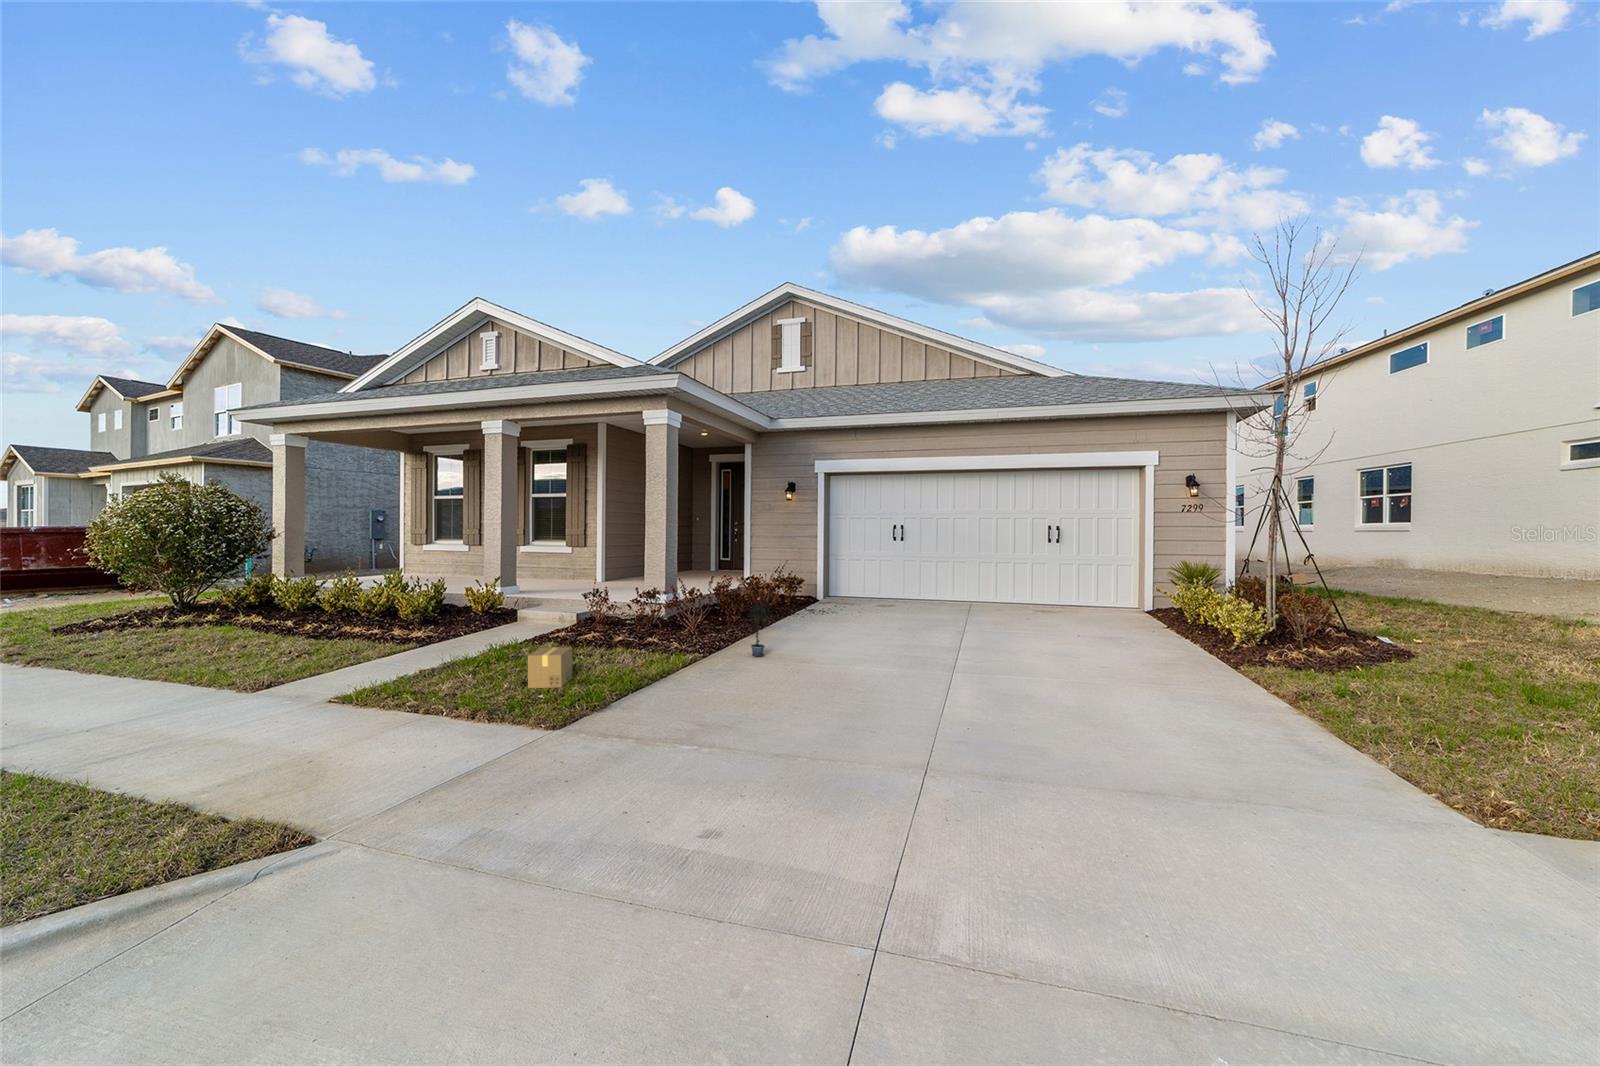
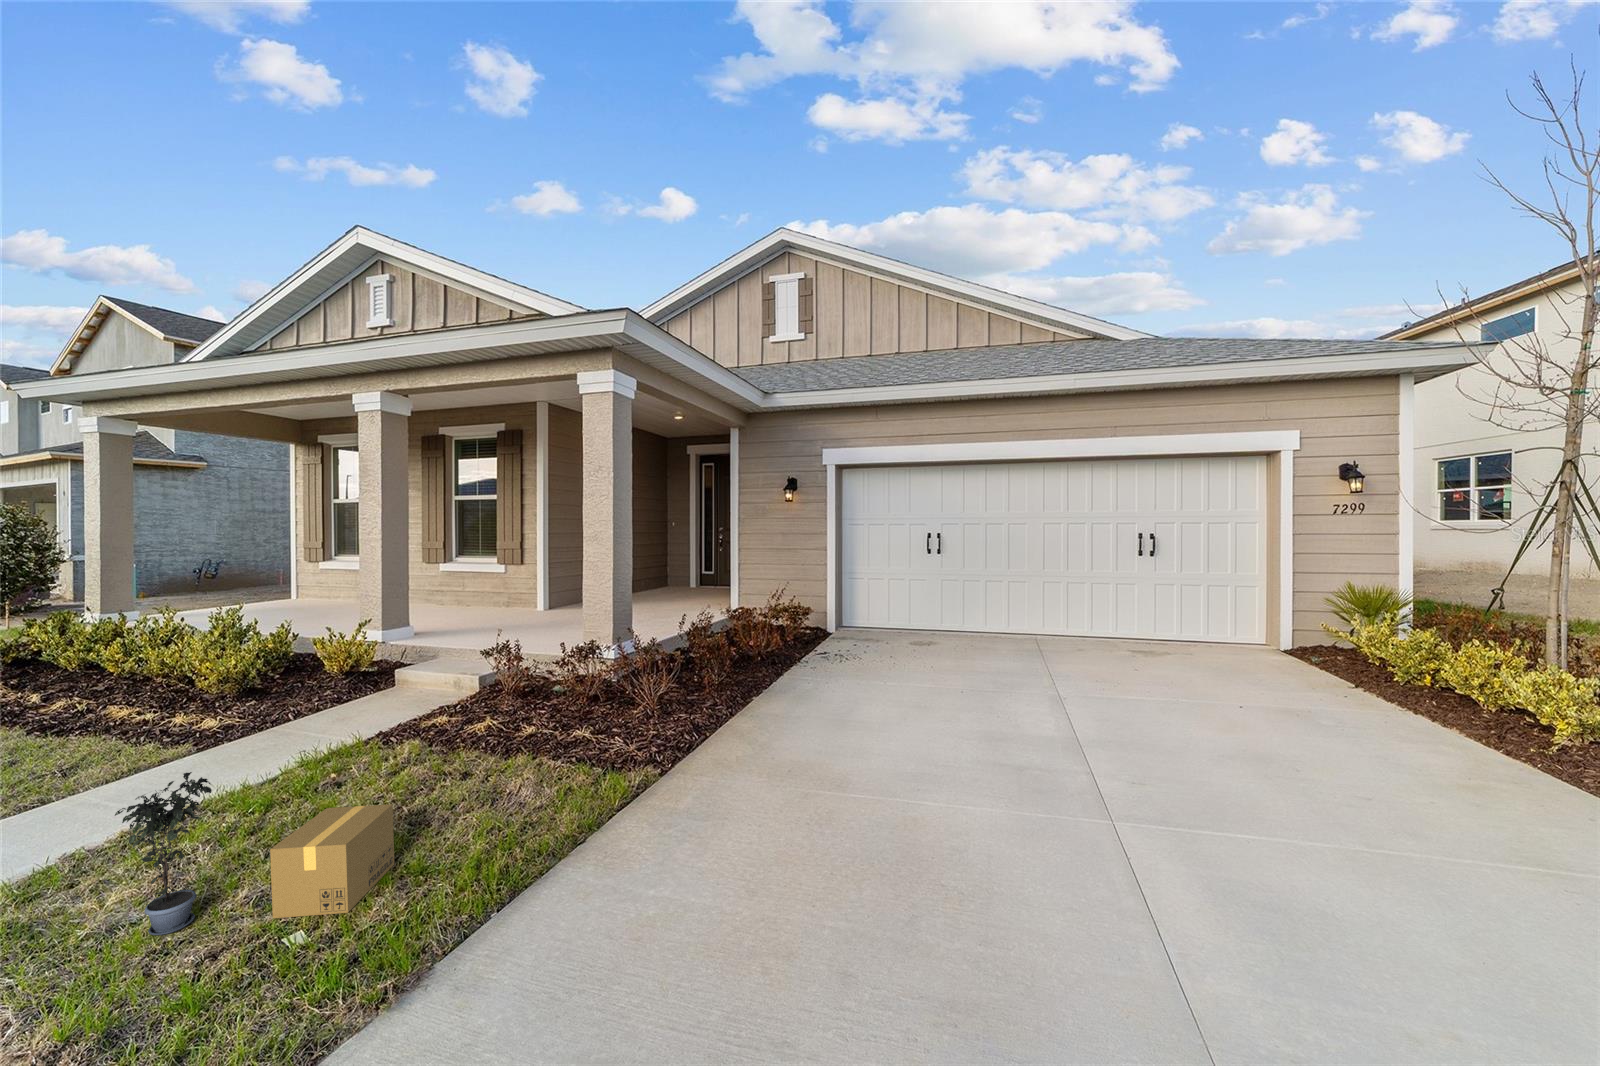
potted plant: present [749,599,770,657] -> present [115,772,212,936]

